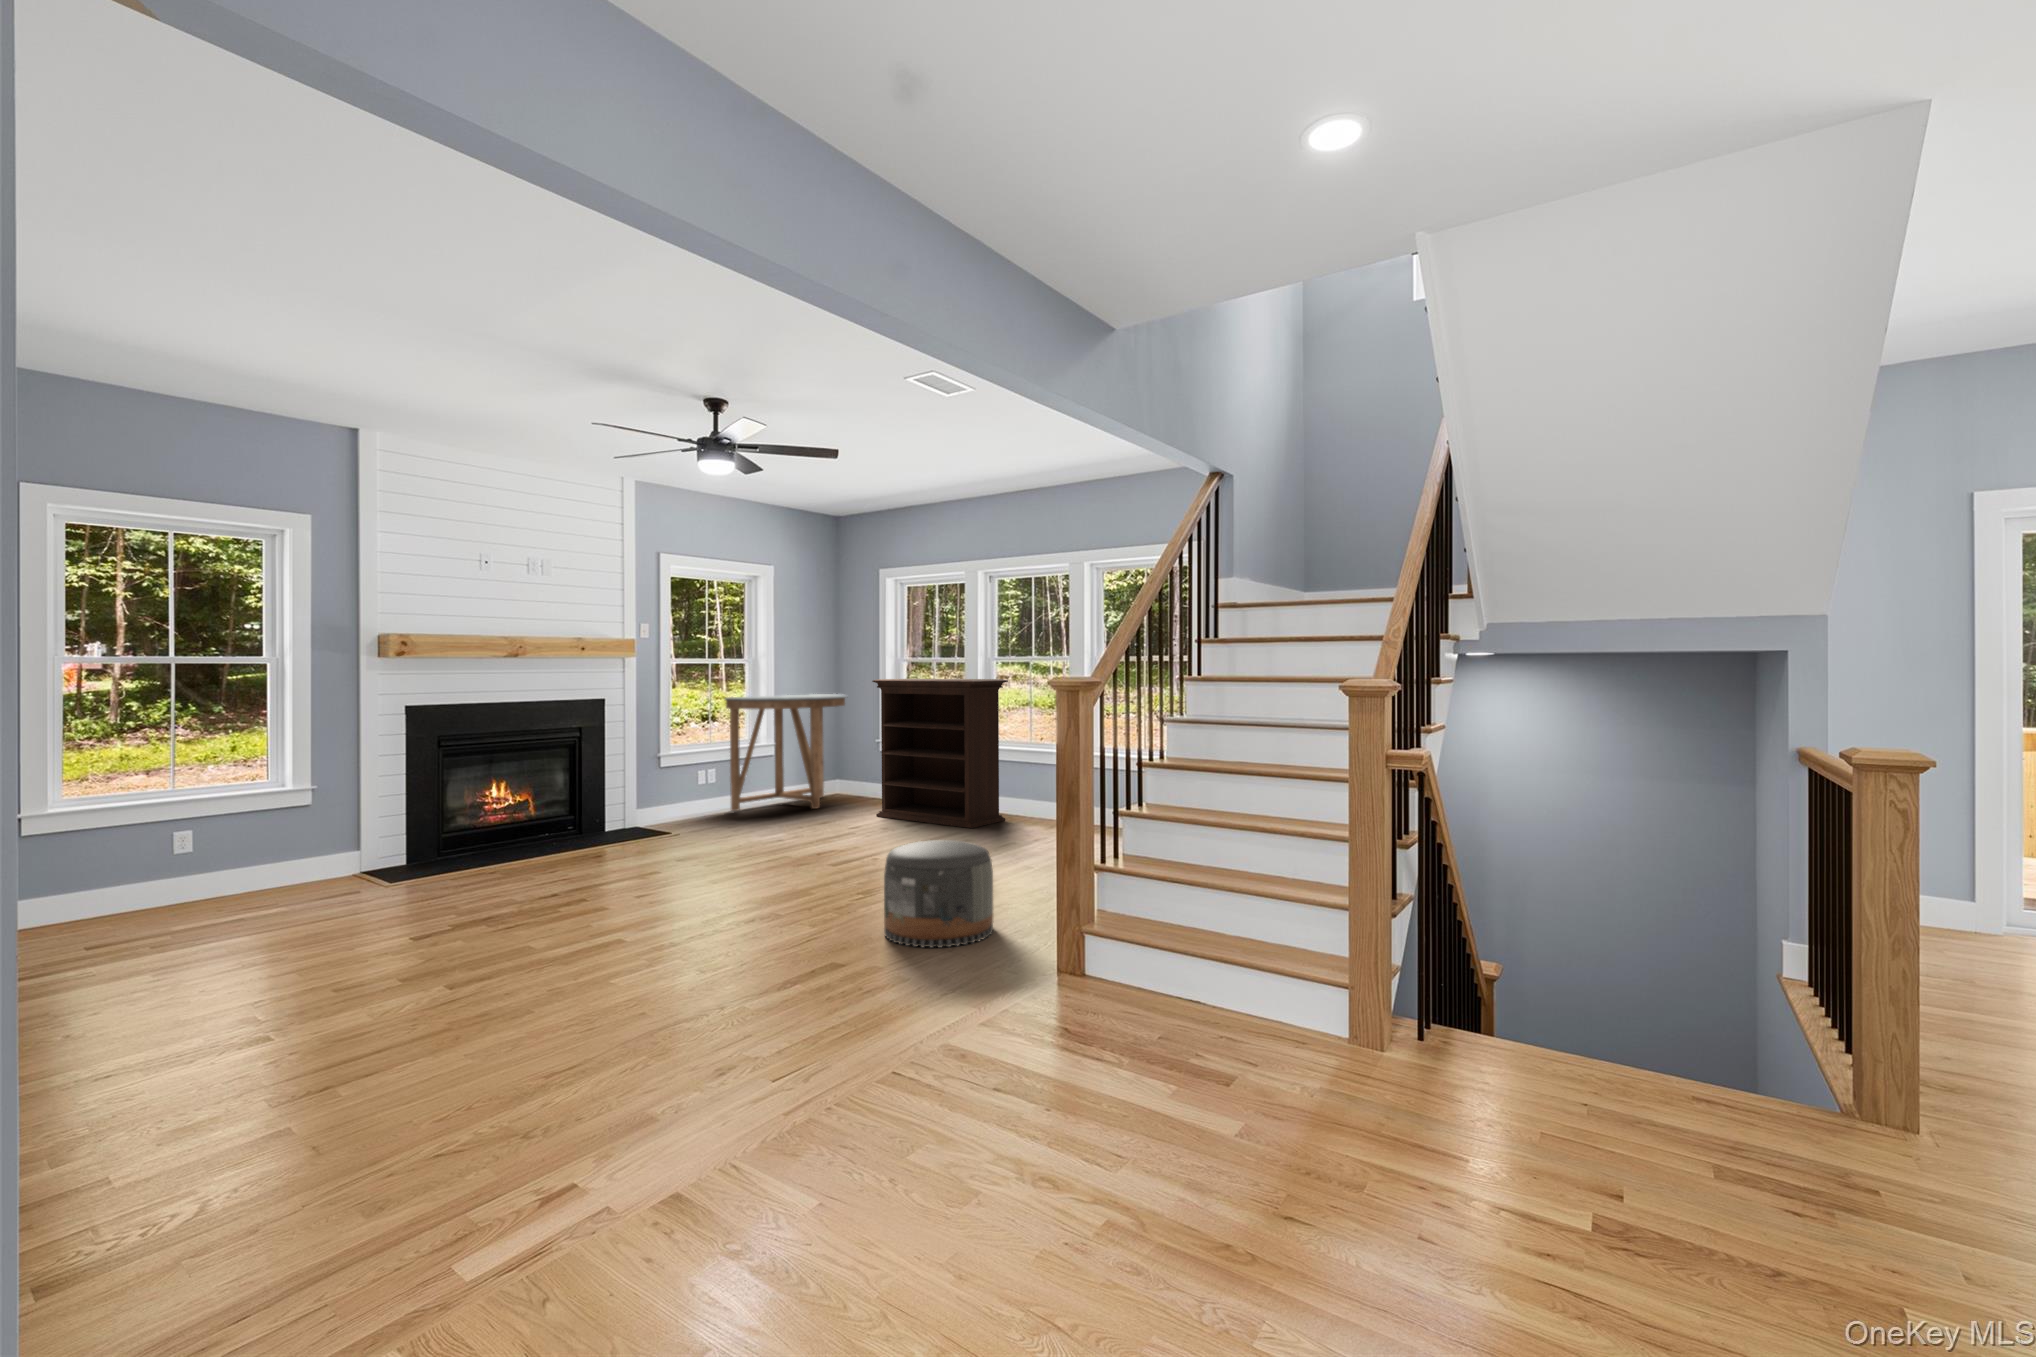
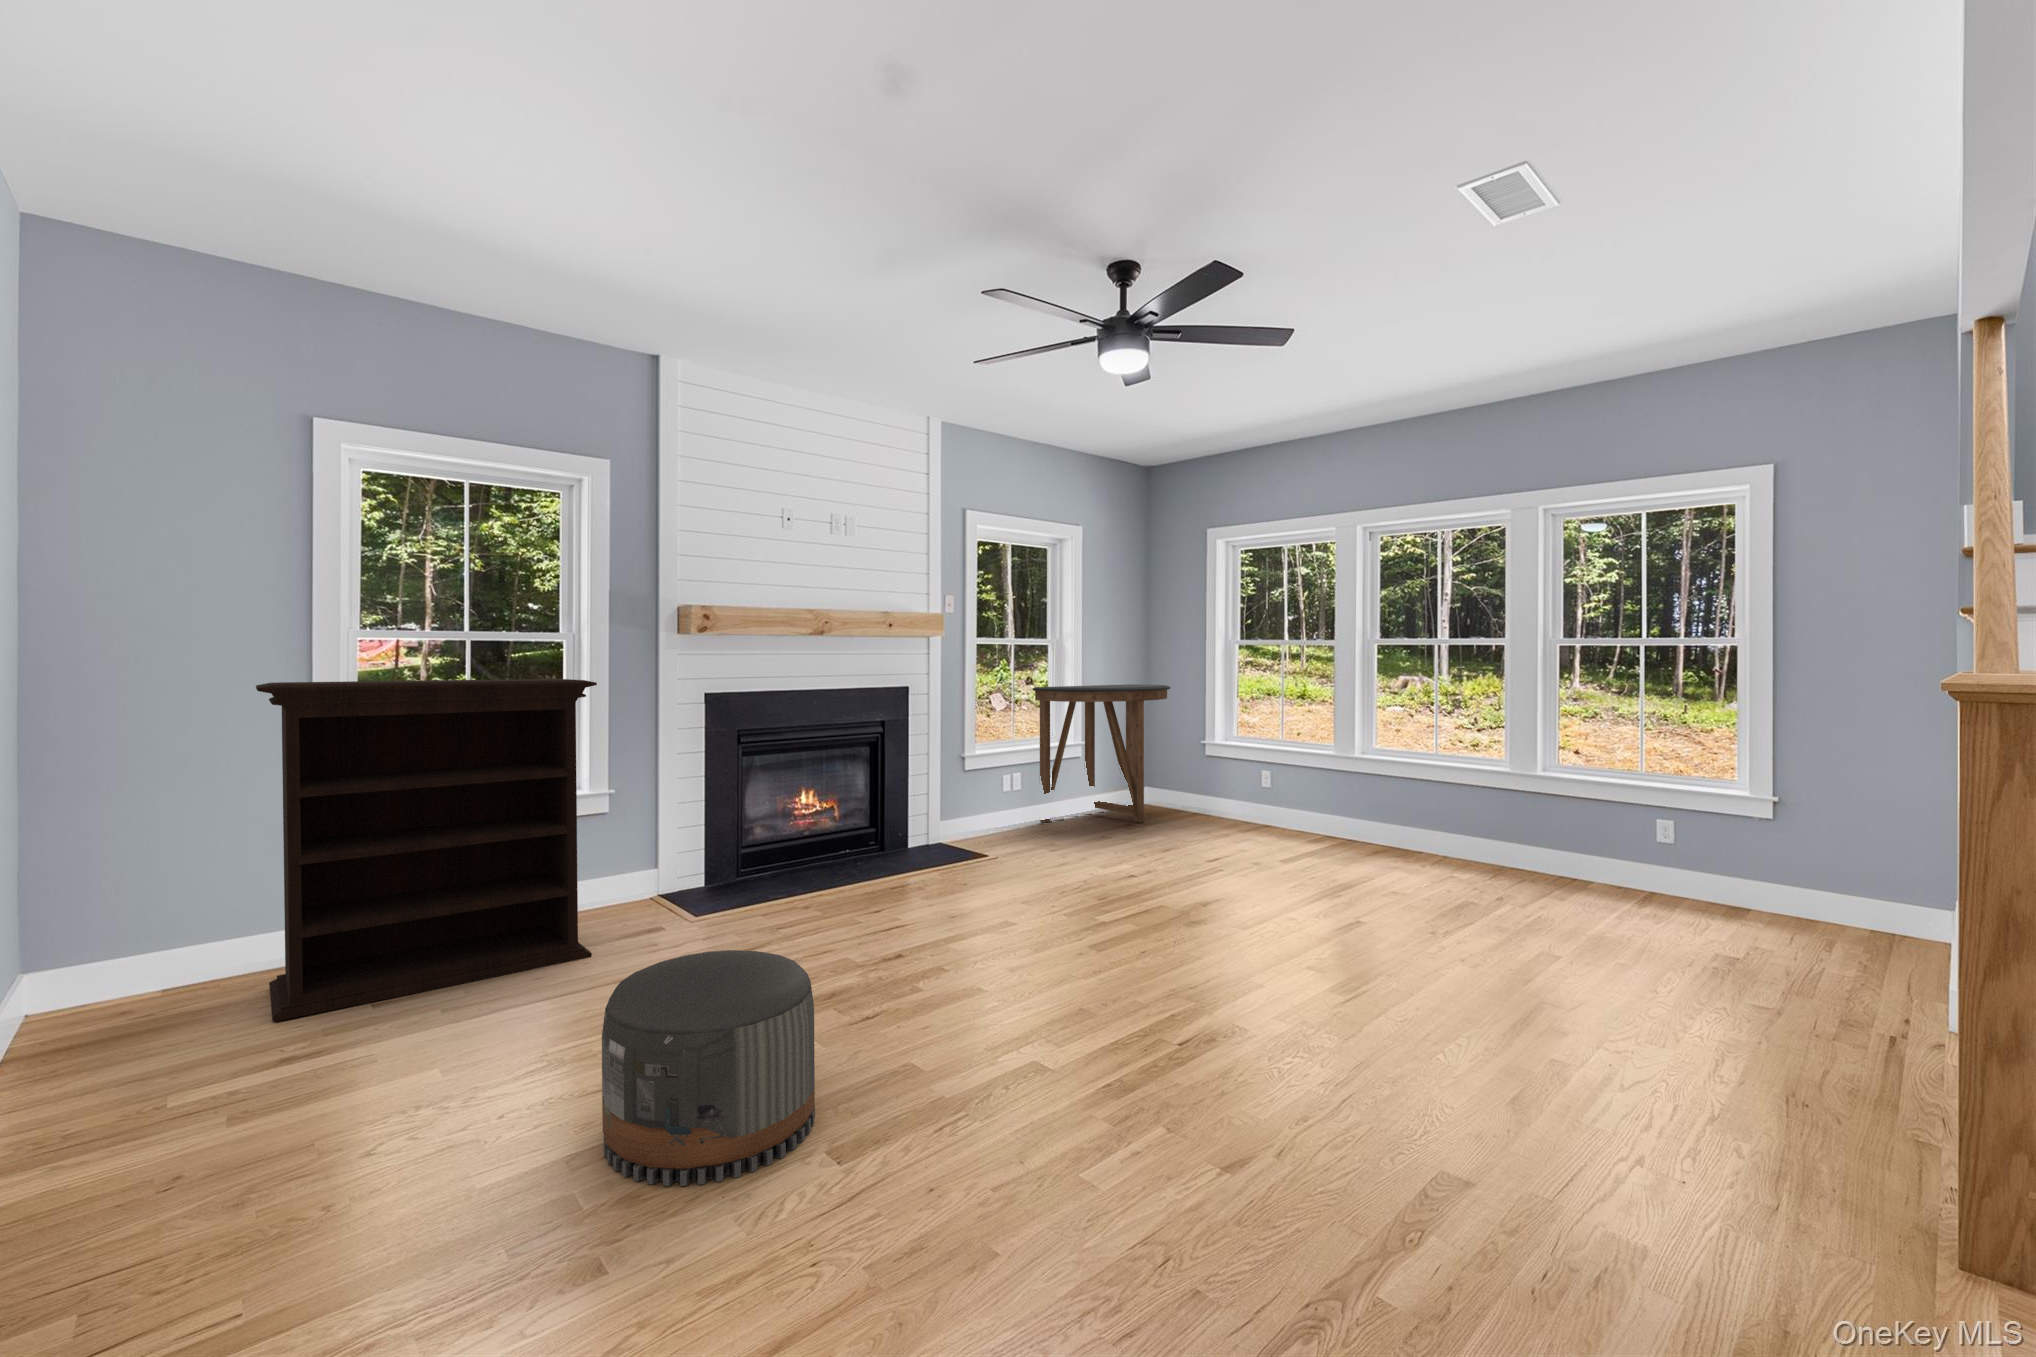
bookshelf: present [872,679,1008,828] -> present [256,679,597,1022]
pouf: present [884,840,993,948] -> present [602,950,815,1186]

